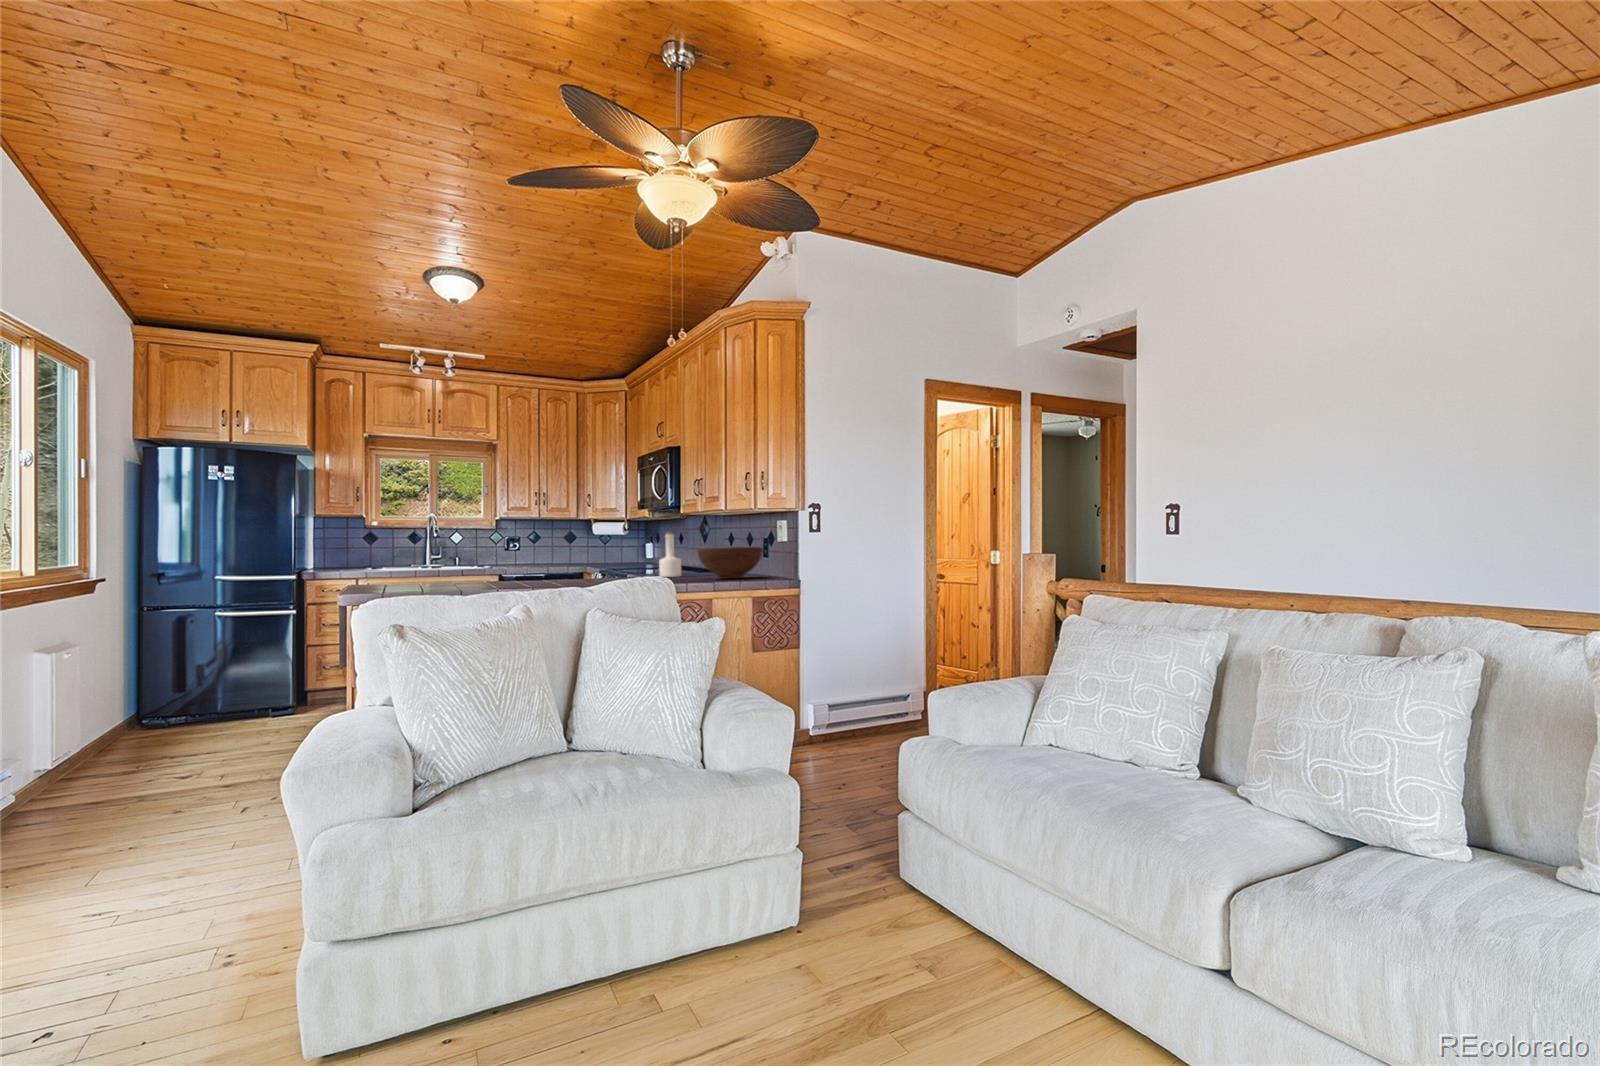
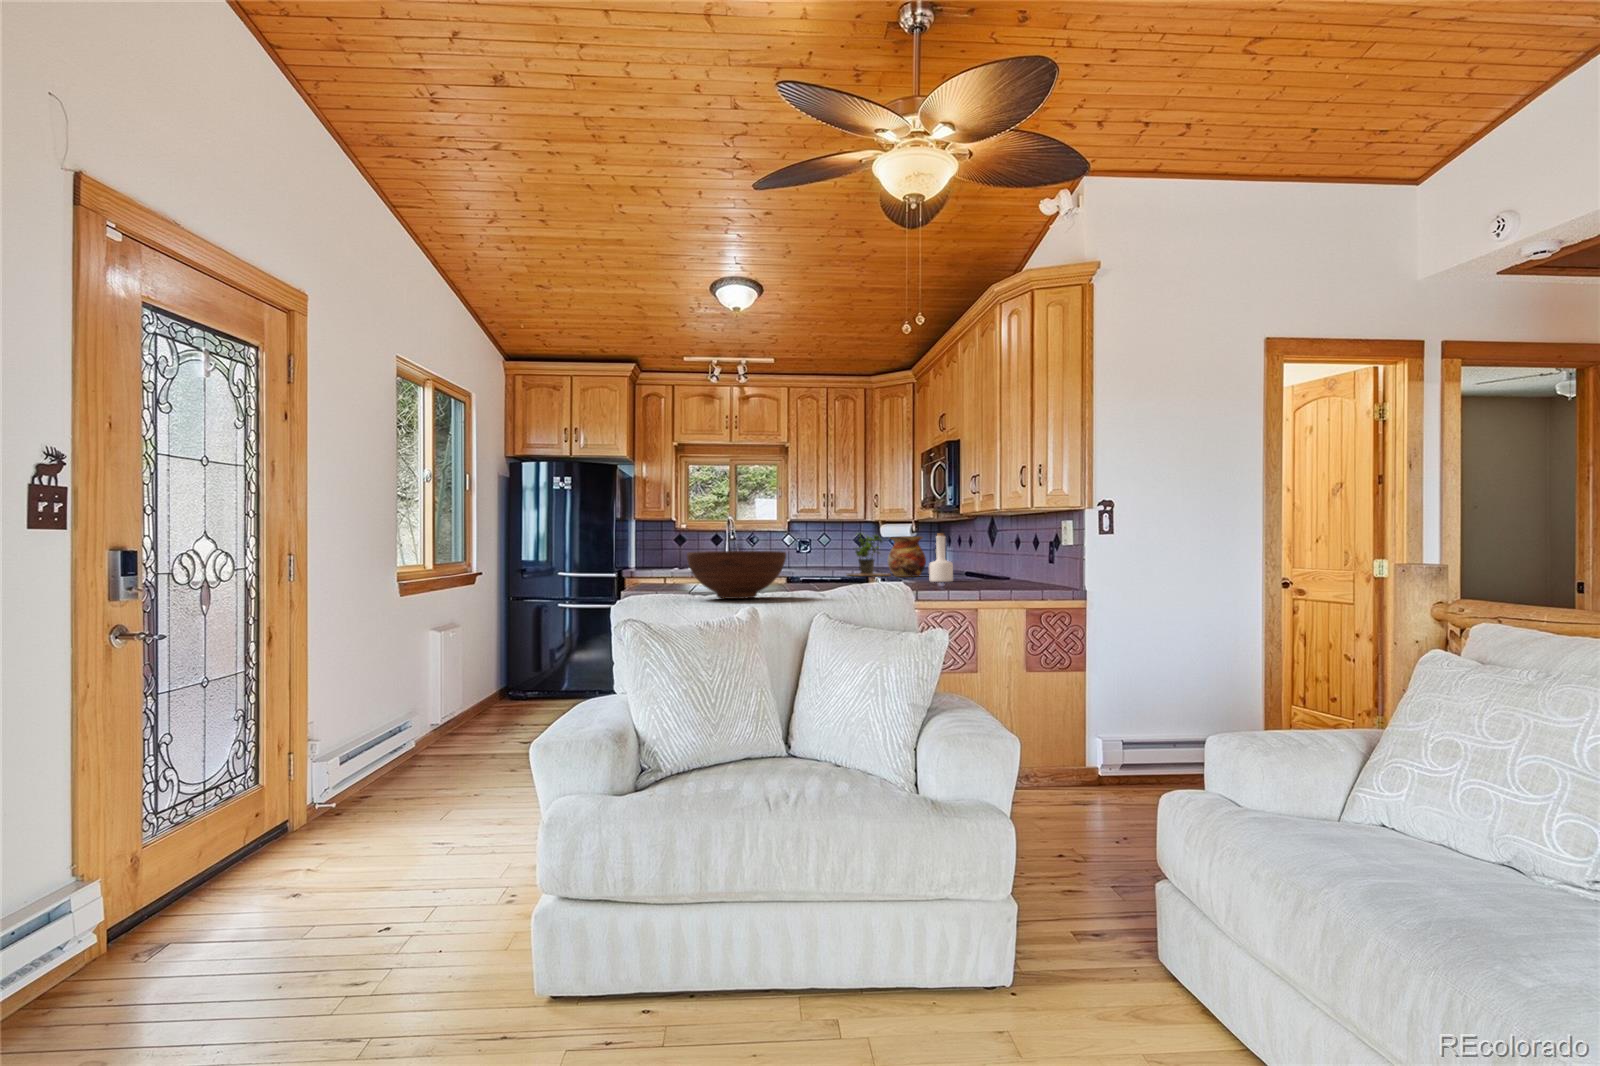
potted plant: none [562,532,608,574] -> present [847,534,890,576]
vase: none [608,535,645,574] -> present [888,536,926,577]
fruit bowl: present [697,547,763,579] -> present [687,551,786,599]

